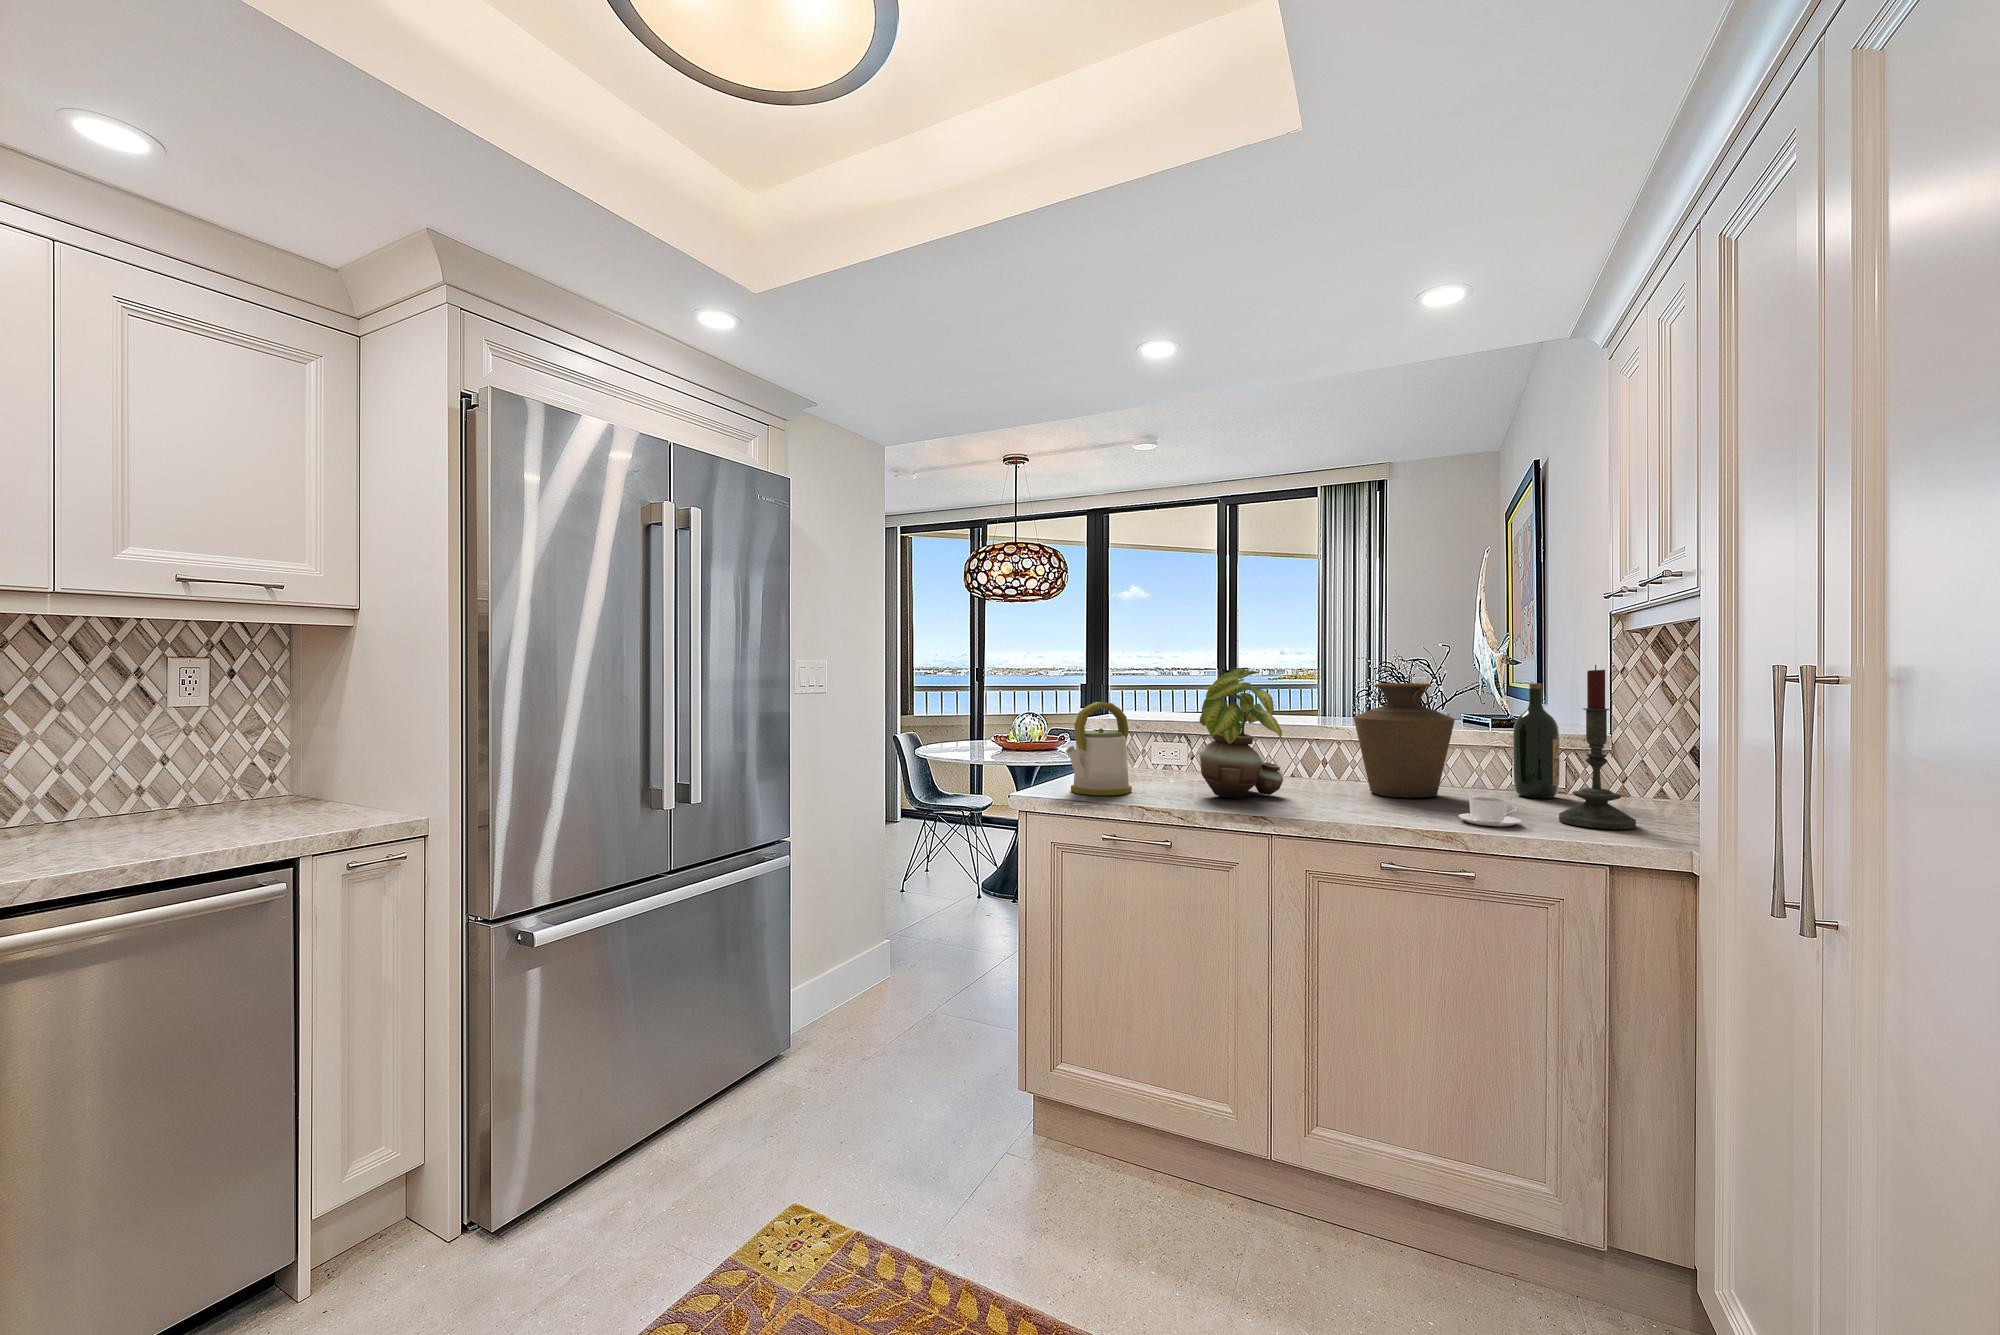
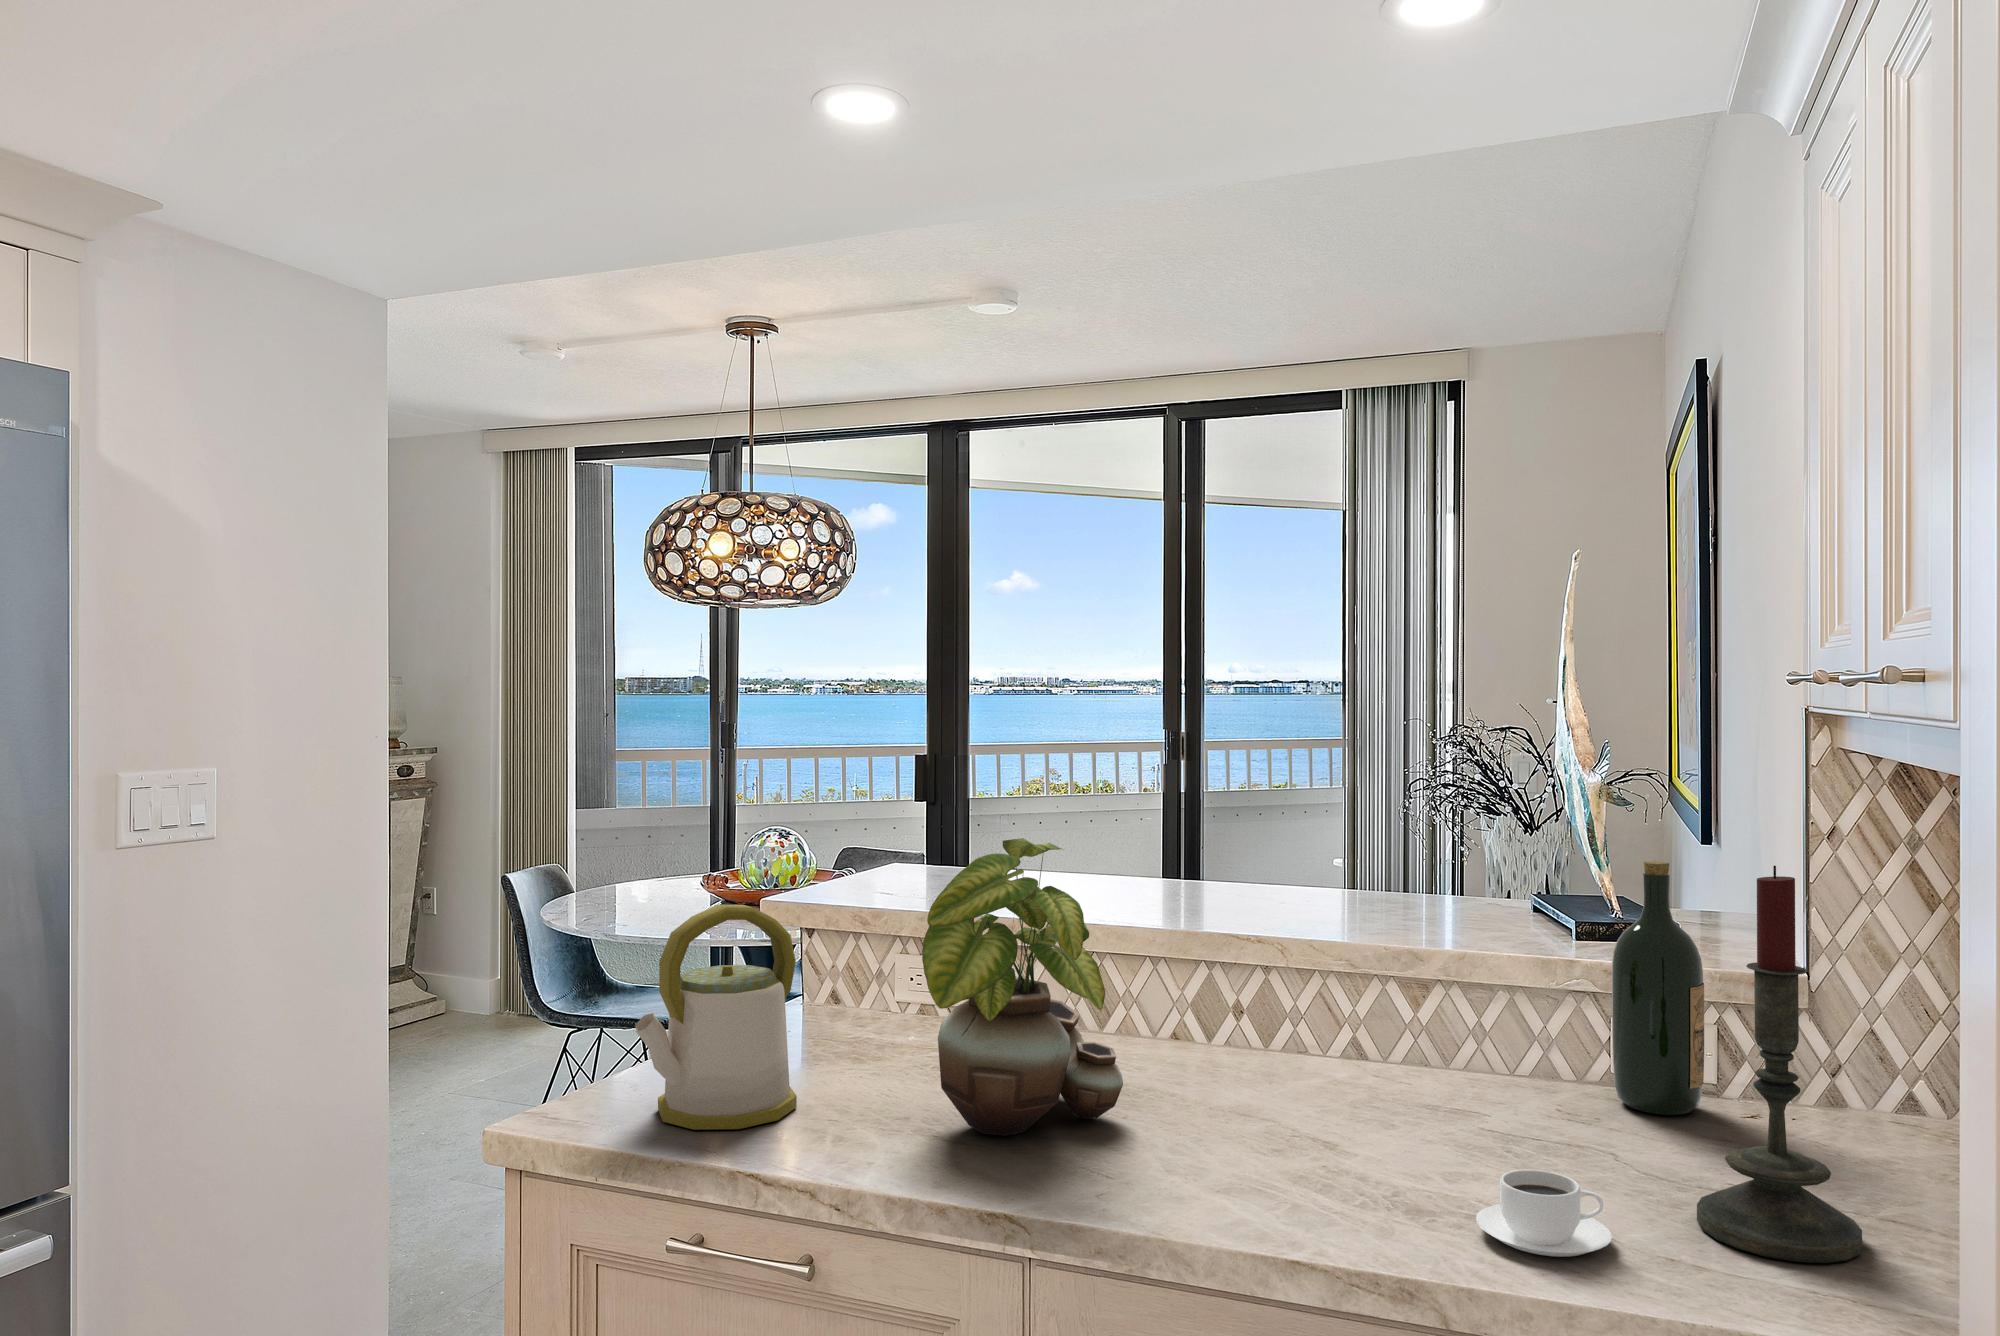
vase: present [1354,683,1455,797] -> none [1284,856,1490,1121]

